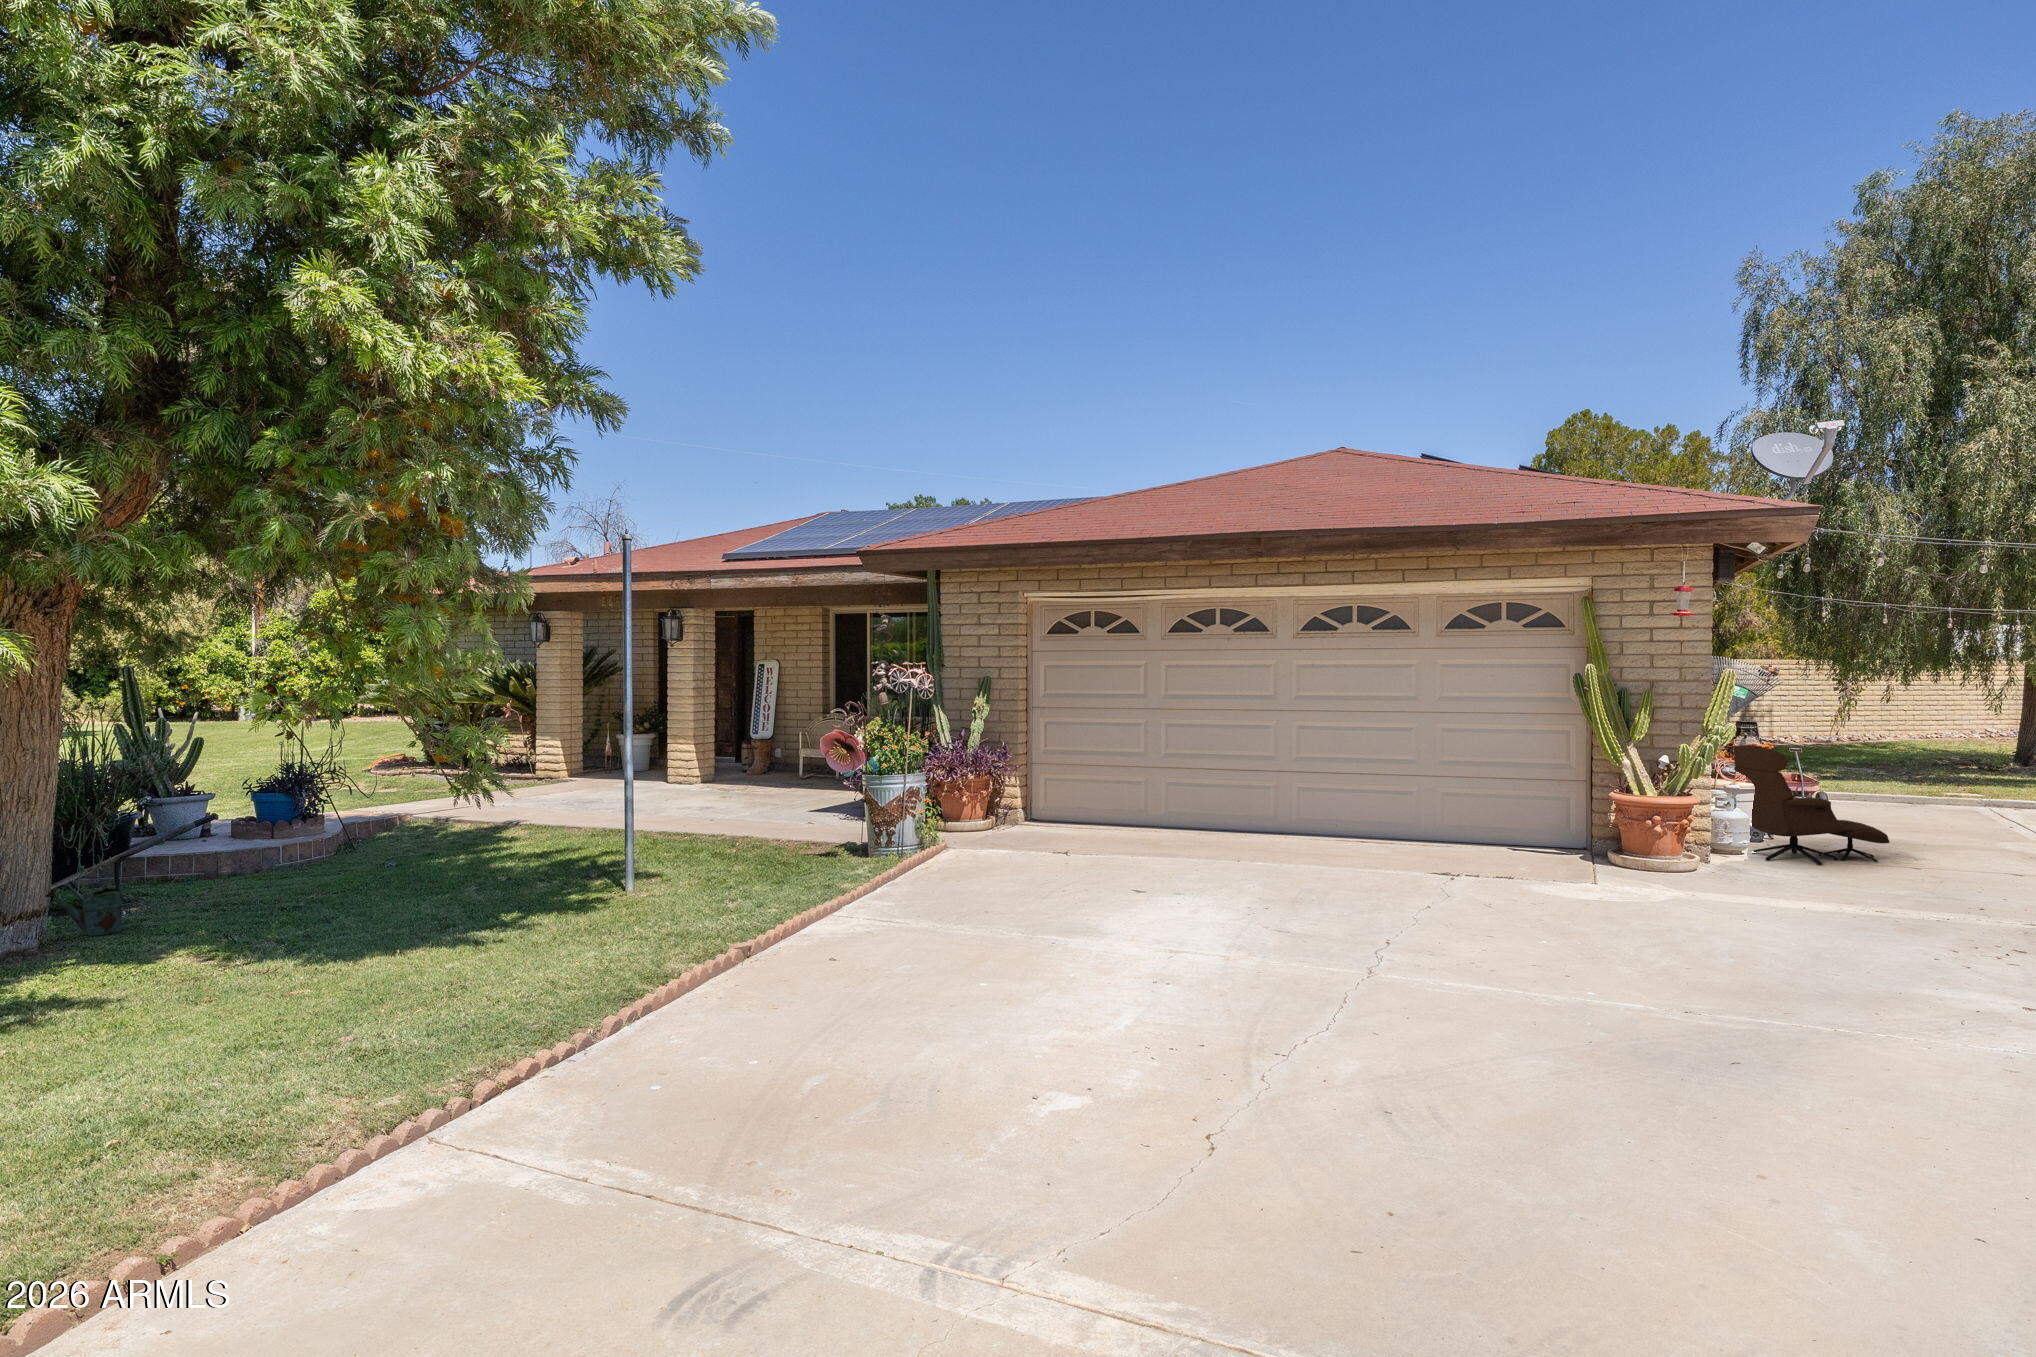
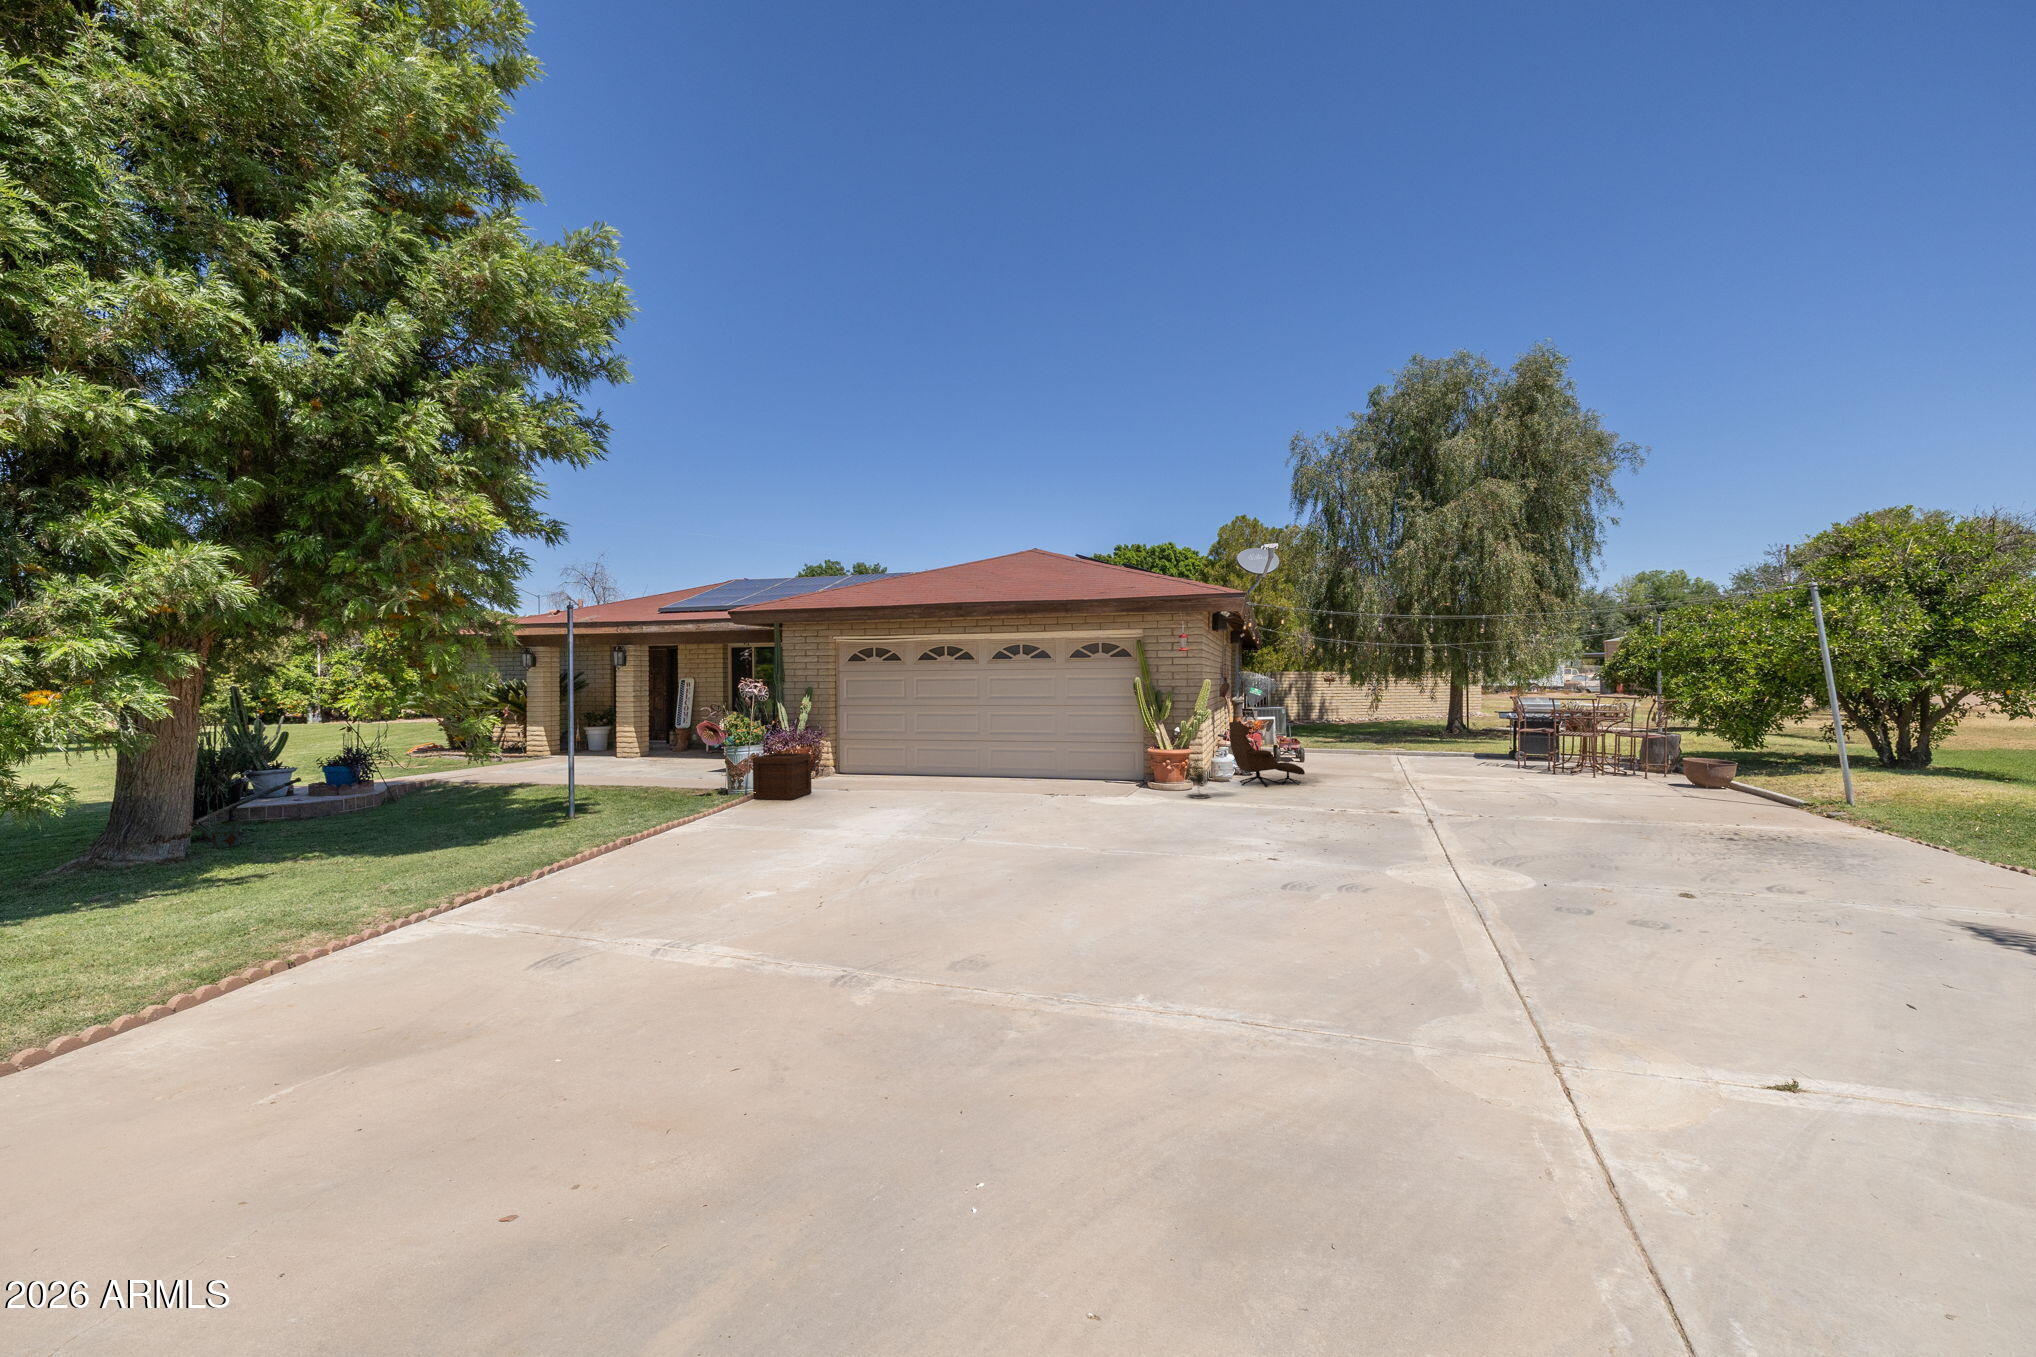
wooden crate: none [911,786,1002,867] -> present [753,753,812,800]
potted tree: none [1687,806,1749,888] -> present [1186,760,1210,799]

